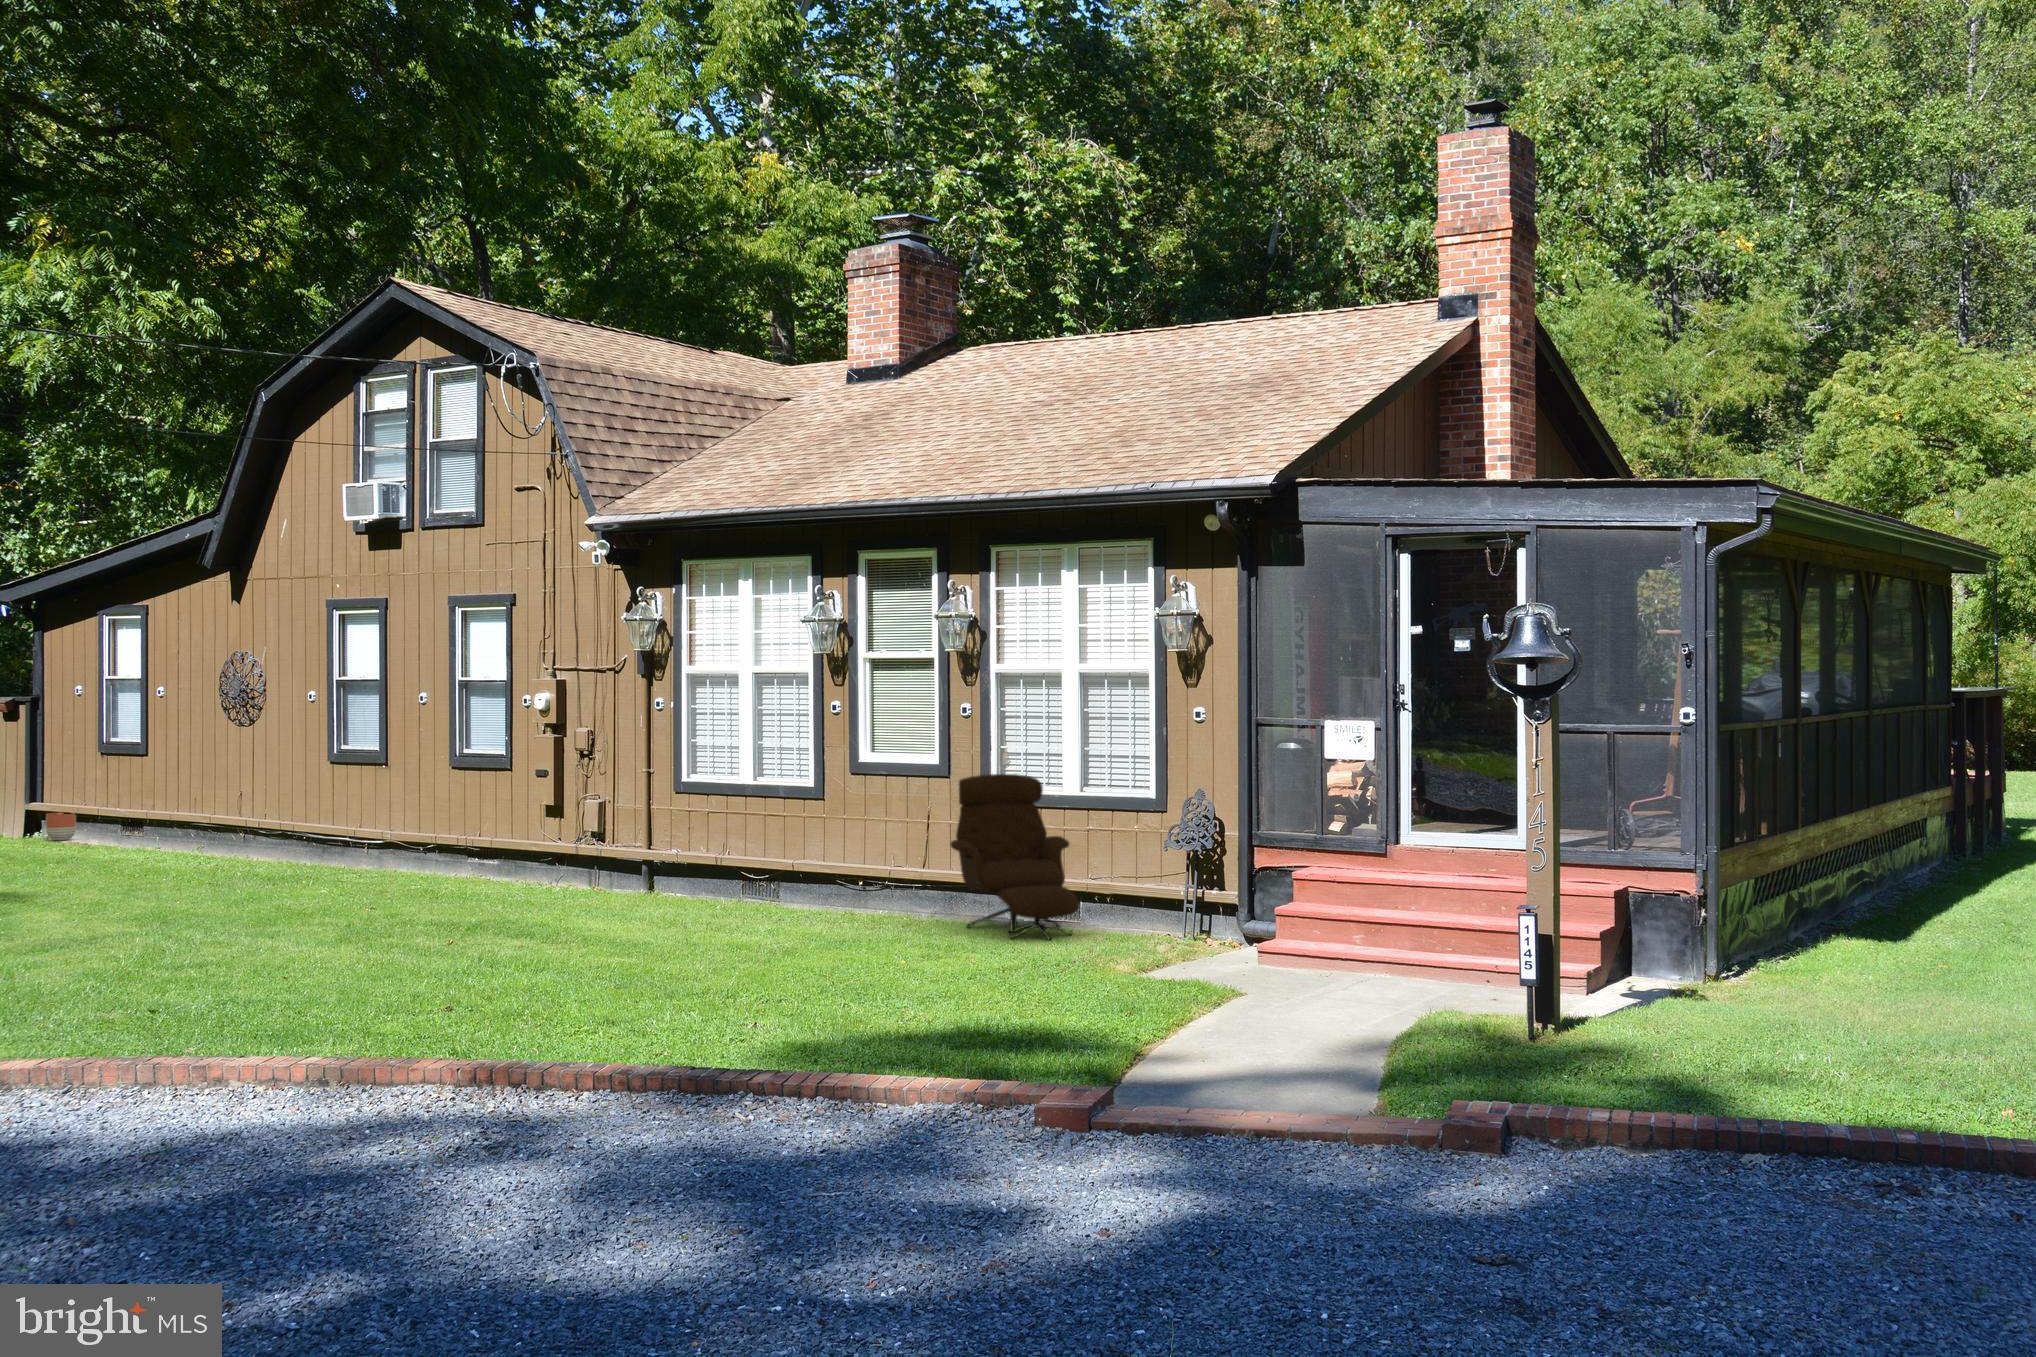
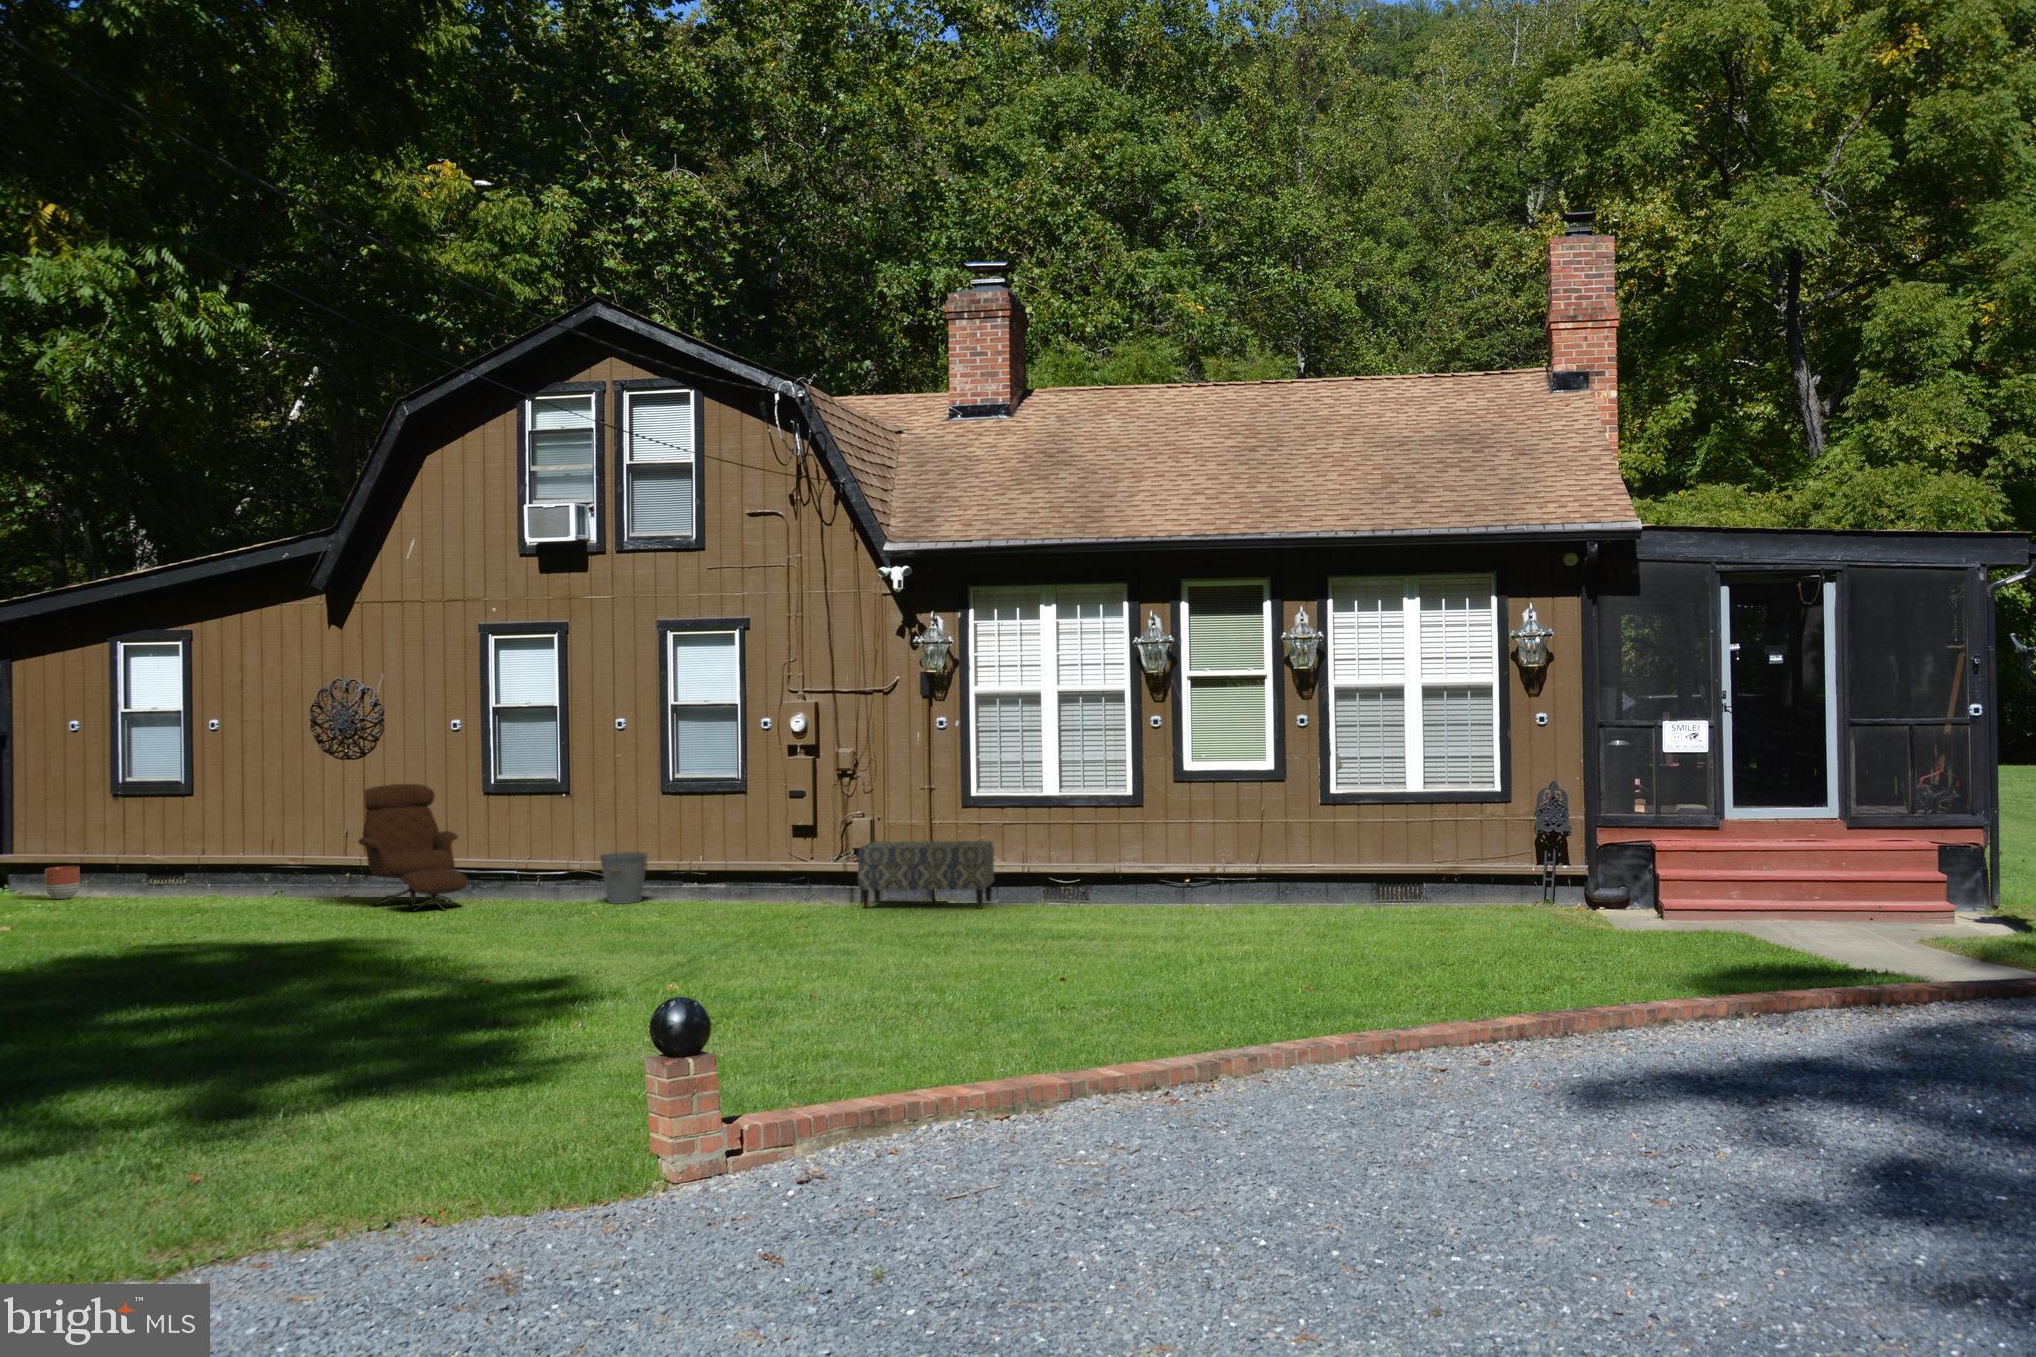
lounge chair: present [950,774,1079,940] -> present [358,784,468,911]
bucket: none [380,823,430,872] -> present [600,852,647,904]
bench: none [550,823,690,897] -> present [858,841,994,908]

